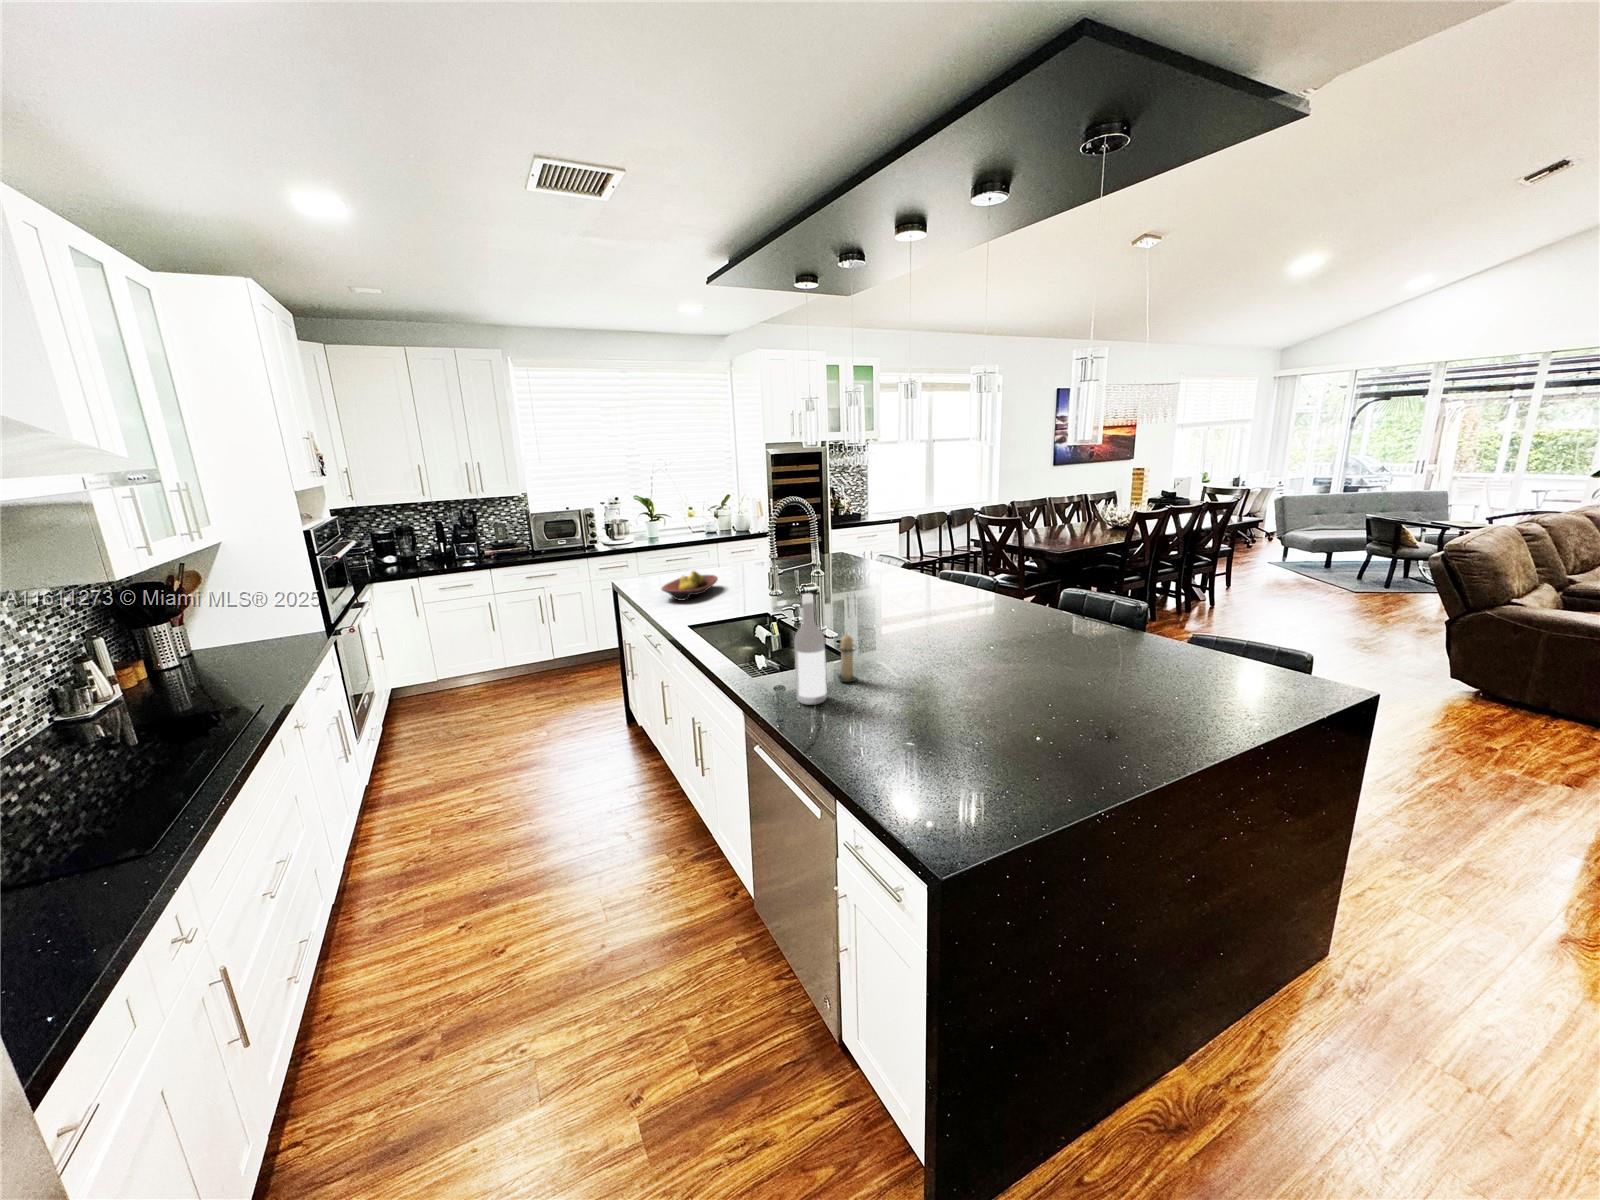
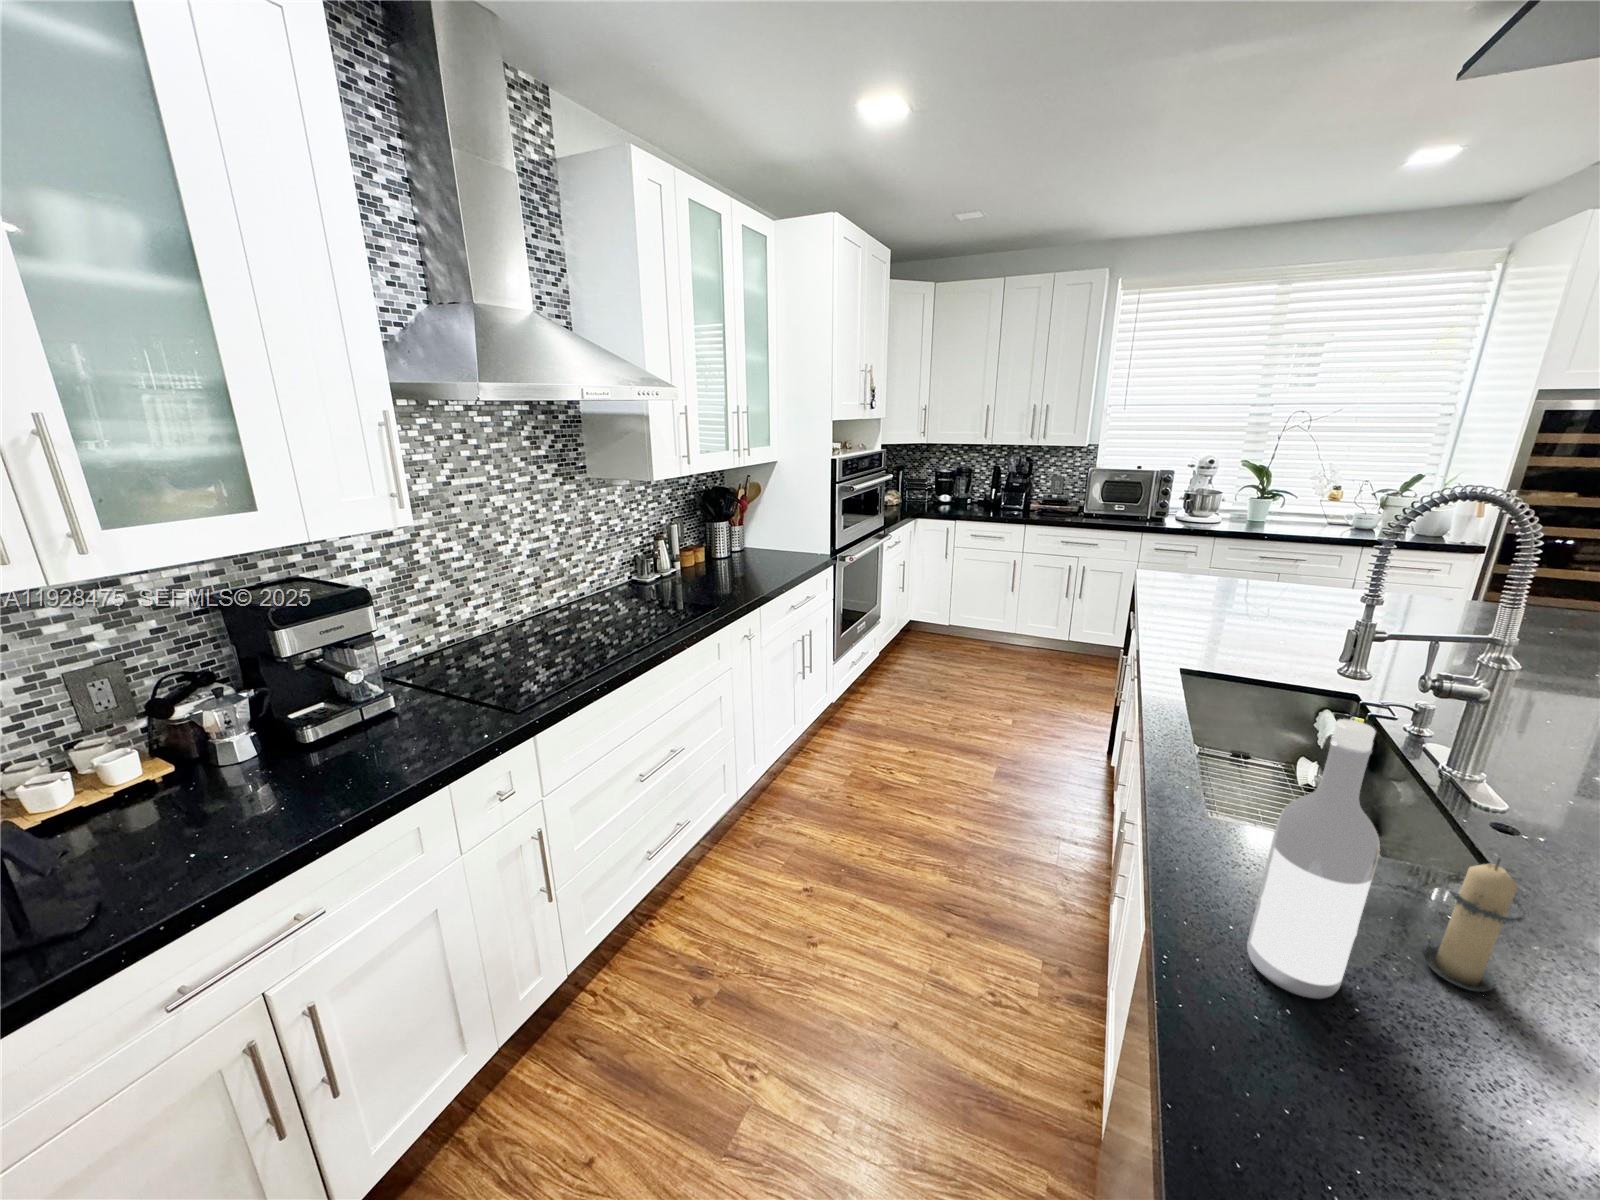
fruit bowl: present [662,571,718,601] -> none [1181,581,1301,624]

